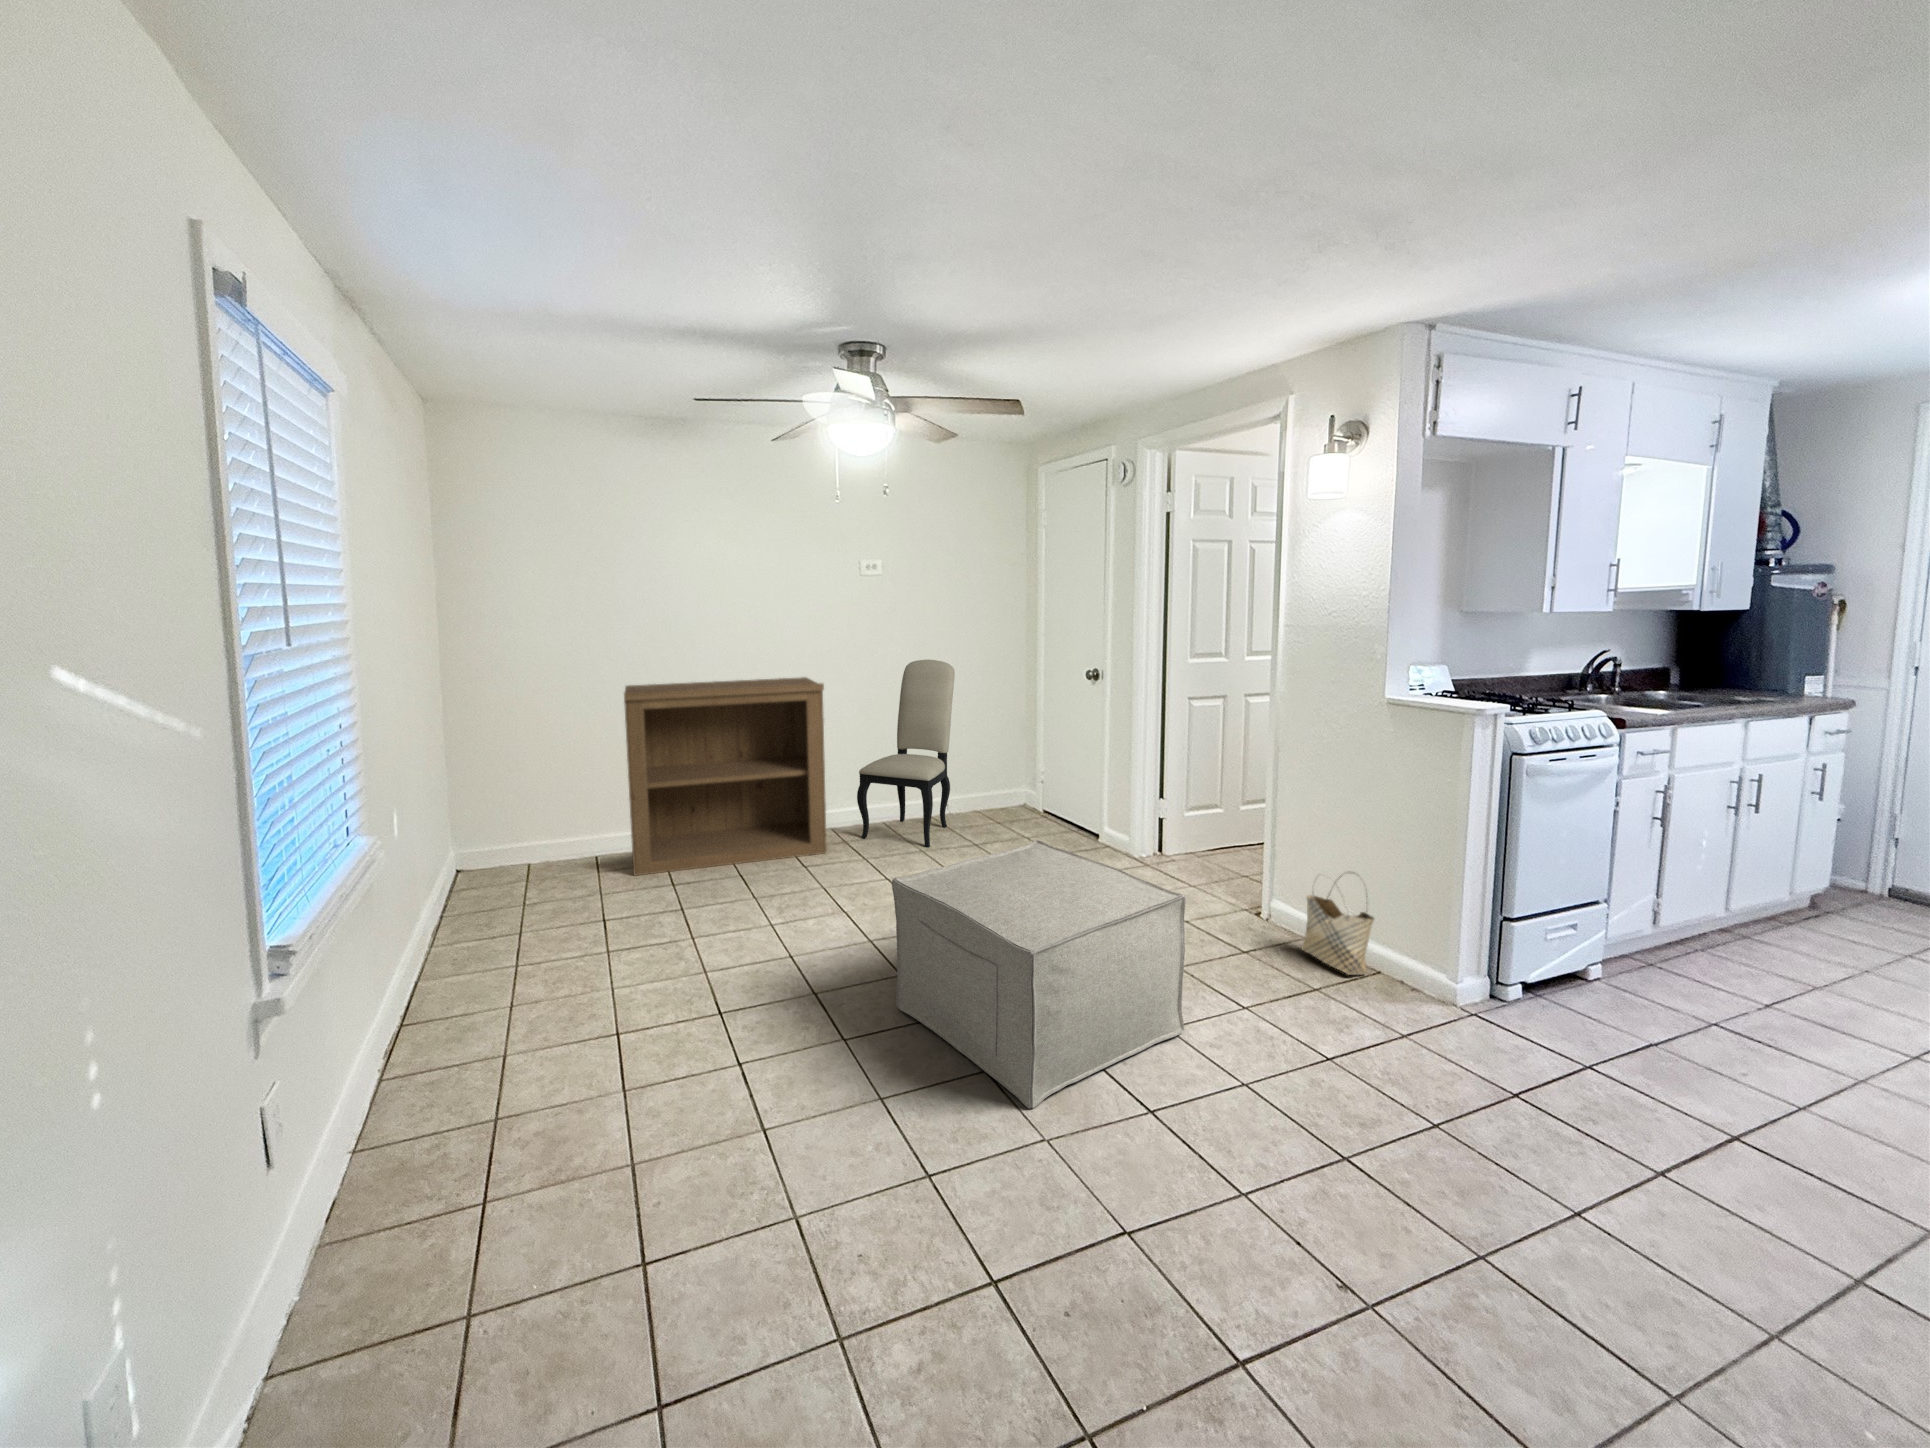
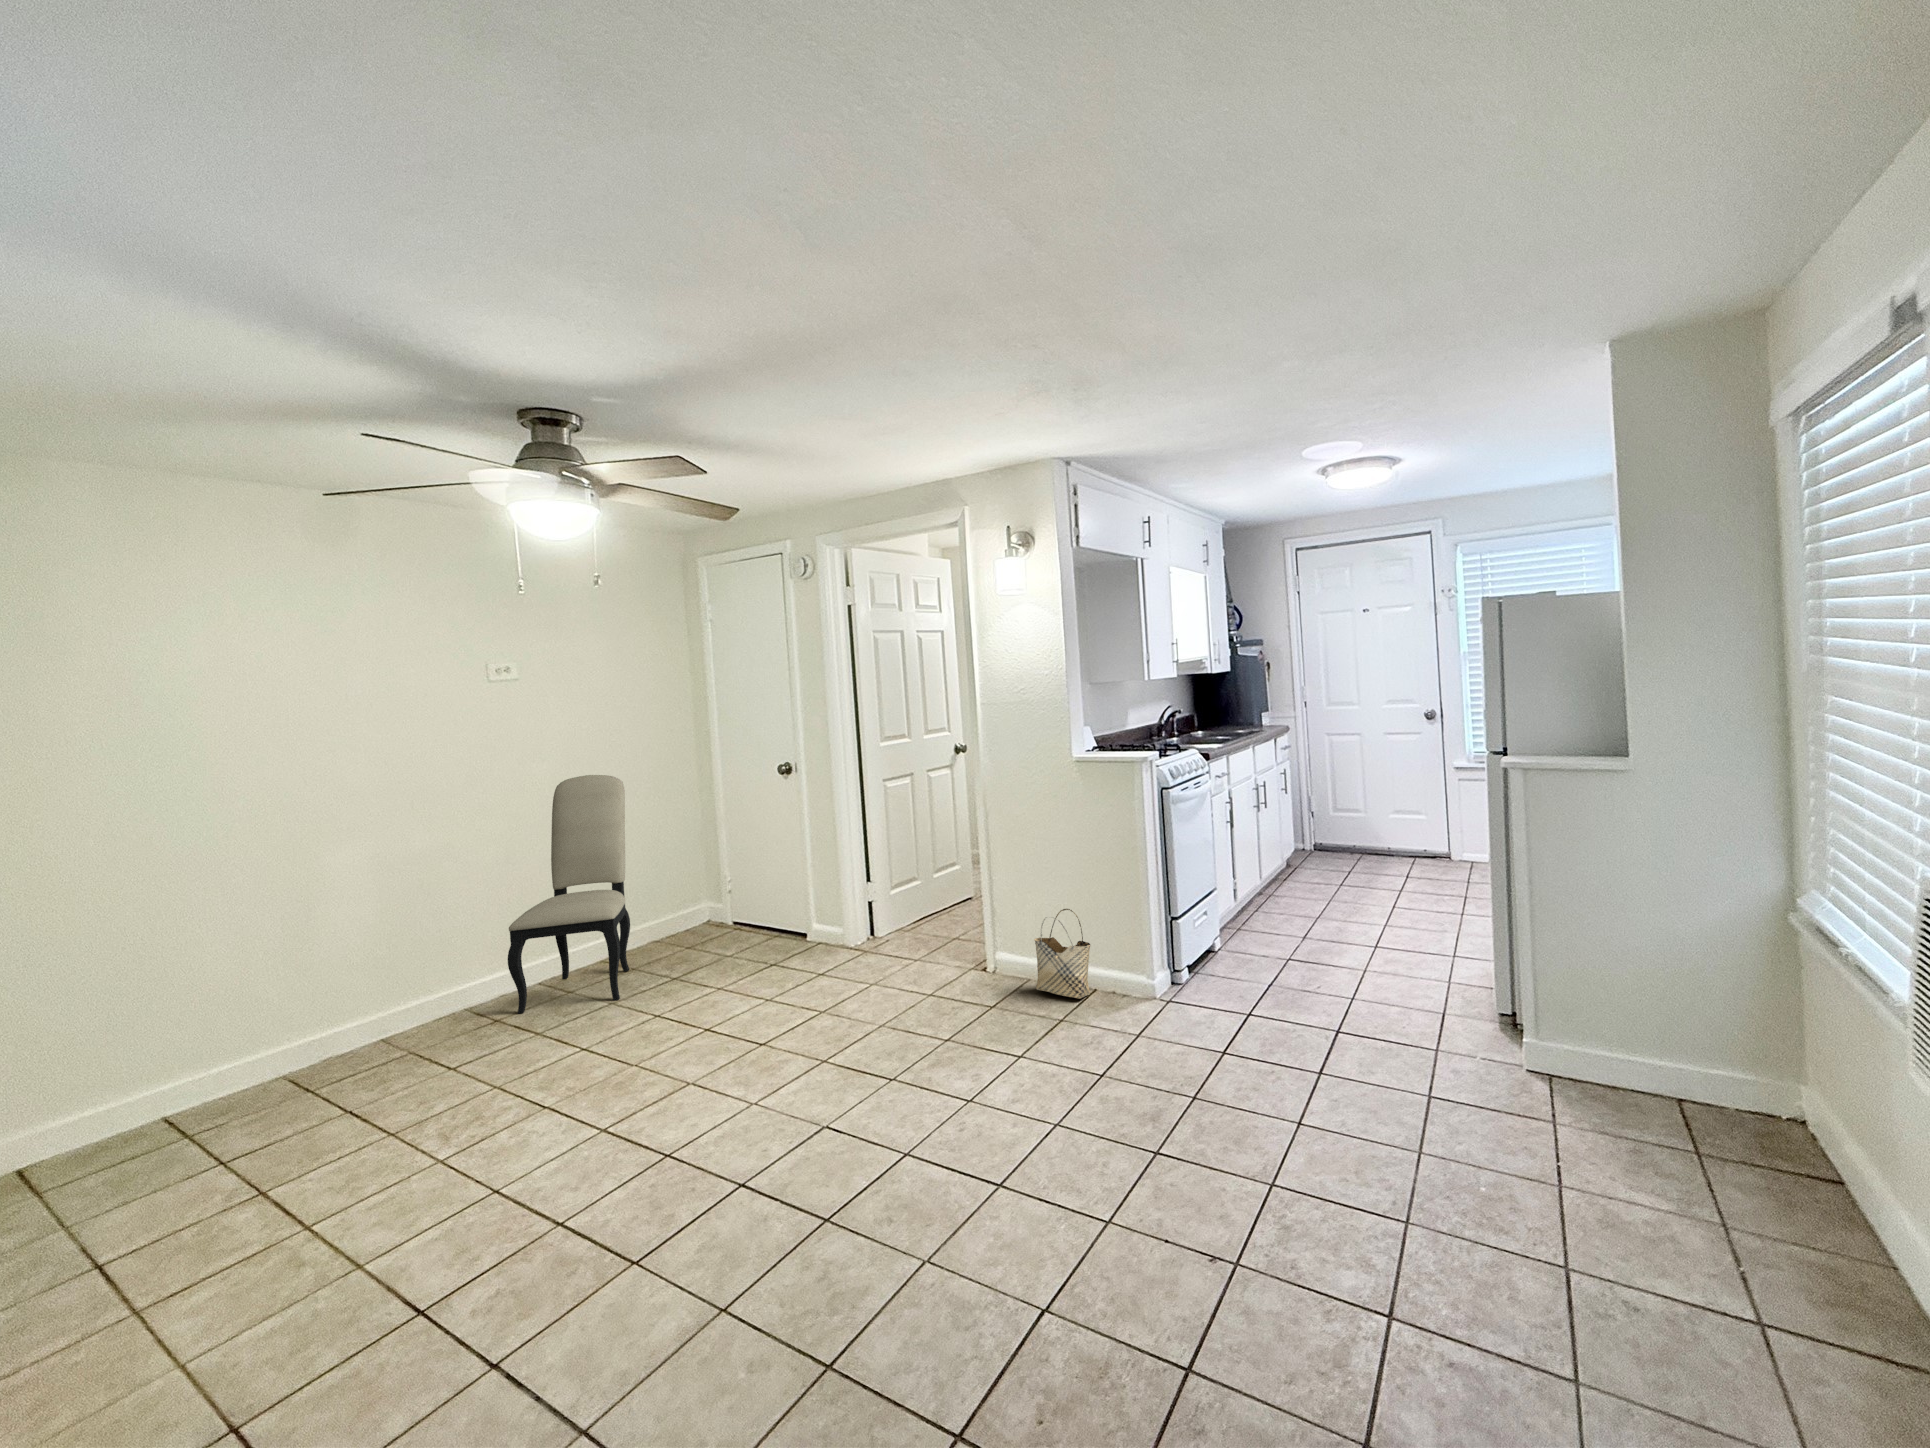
bookshelf: present [624,677,827,876] -> none [60,819,473,1189]
ottoman: present [892,840,1186,1108] -> none [666,951,987,1241]

